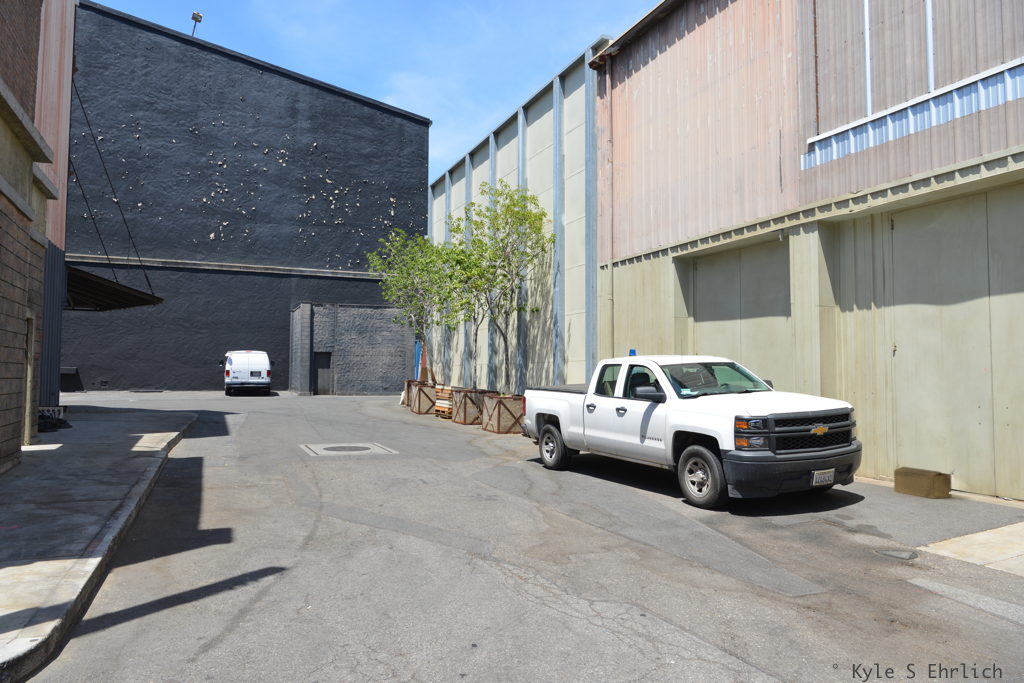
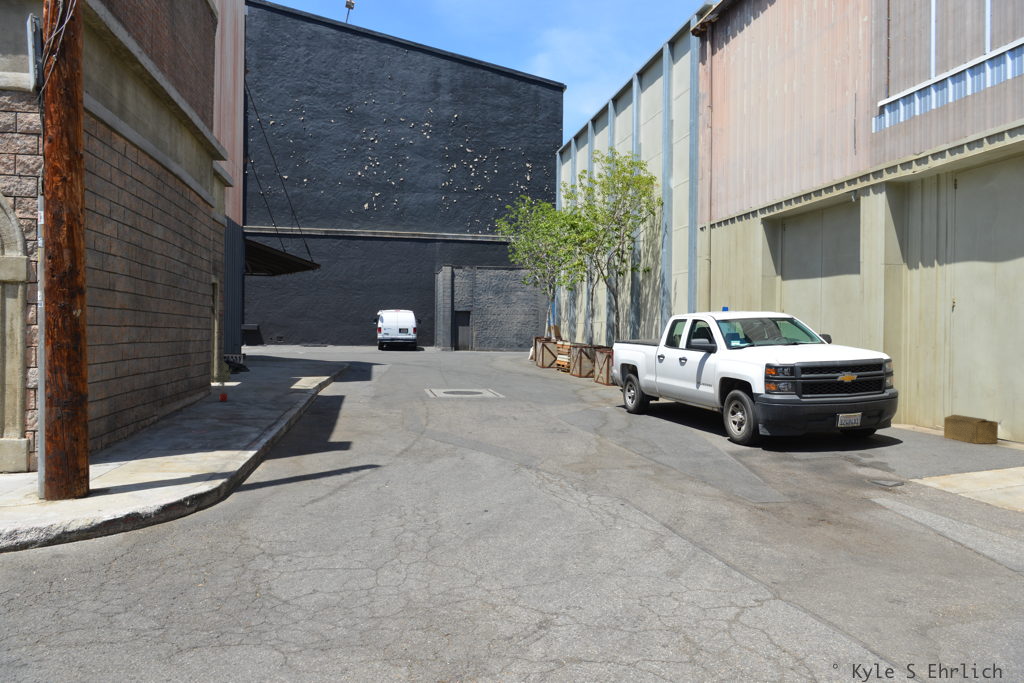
potted tree: none [22,417,54,470] -> present [211,361,231,401]

